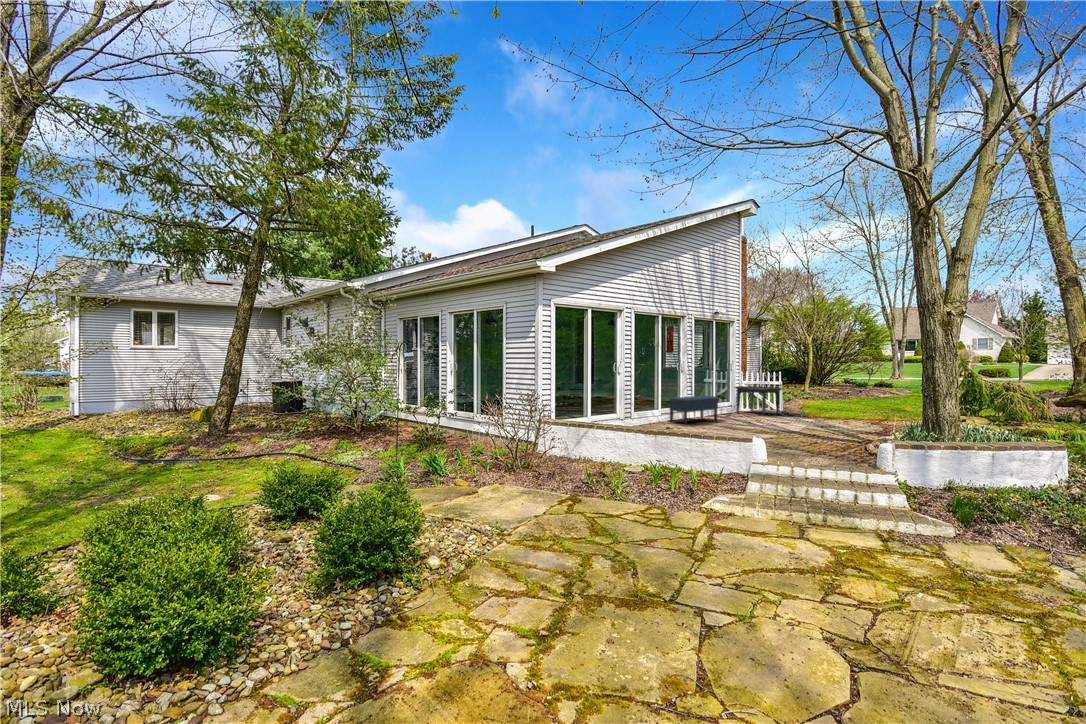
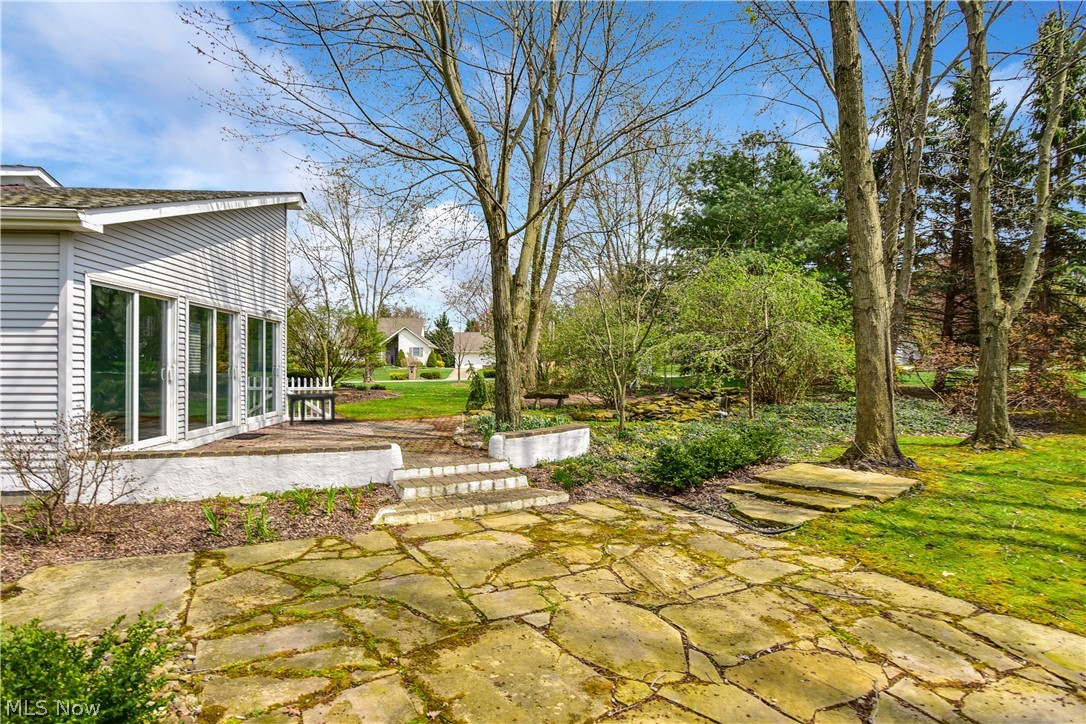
bench: present [669,395,718,424] -> none [229,407,284,444]

